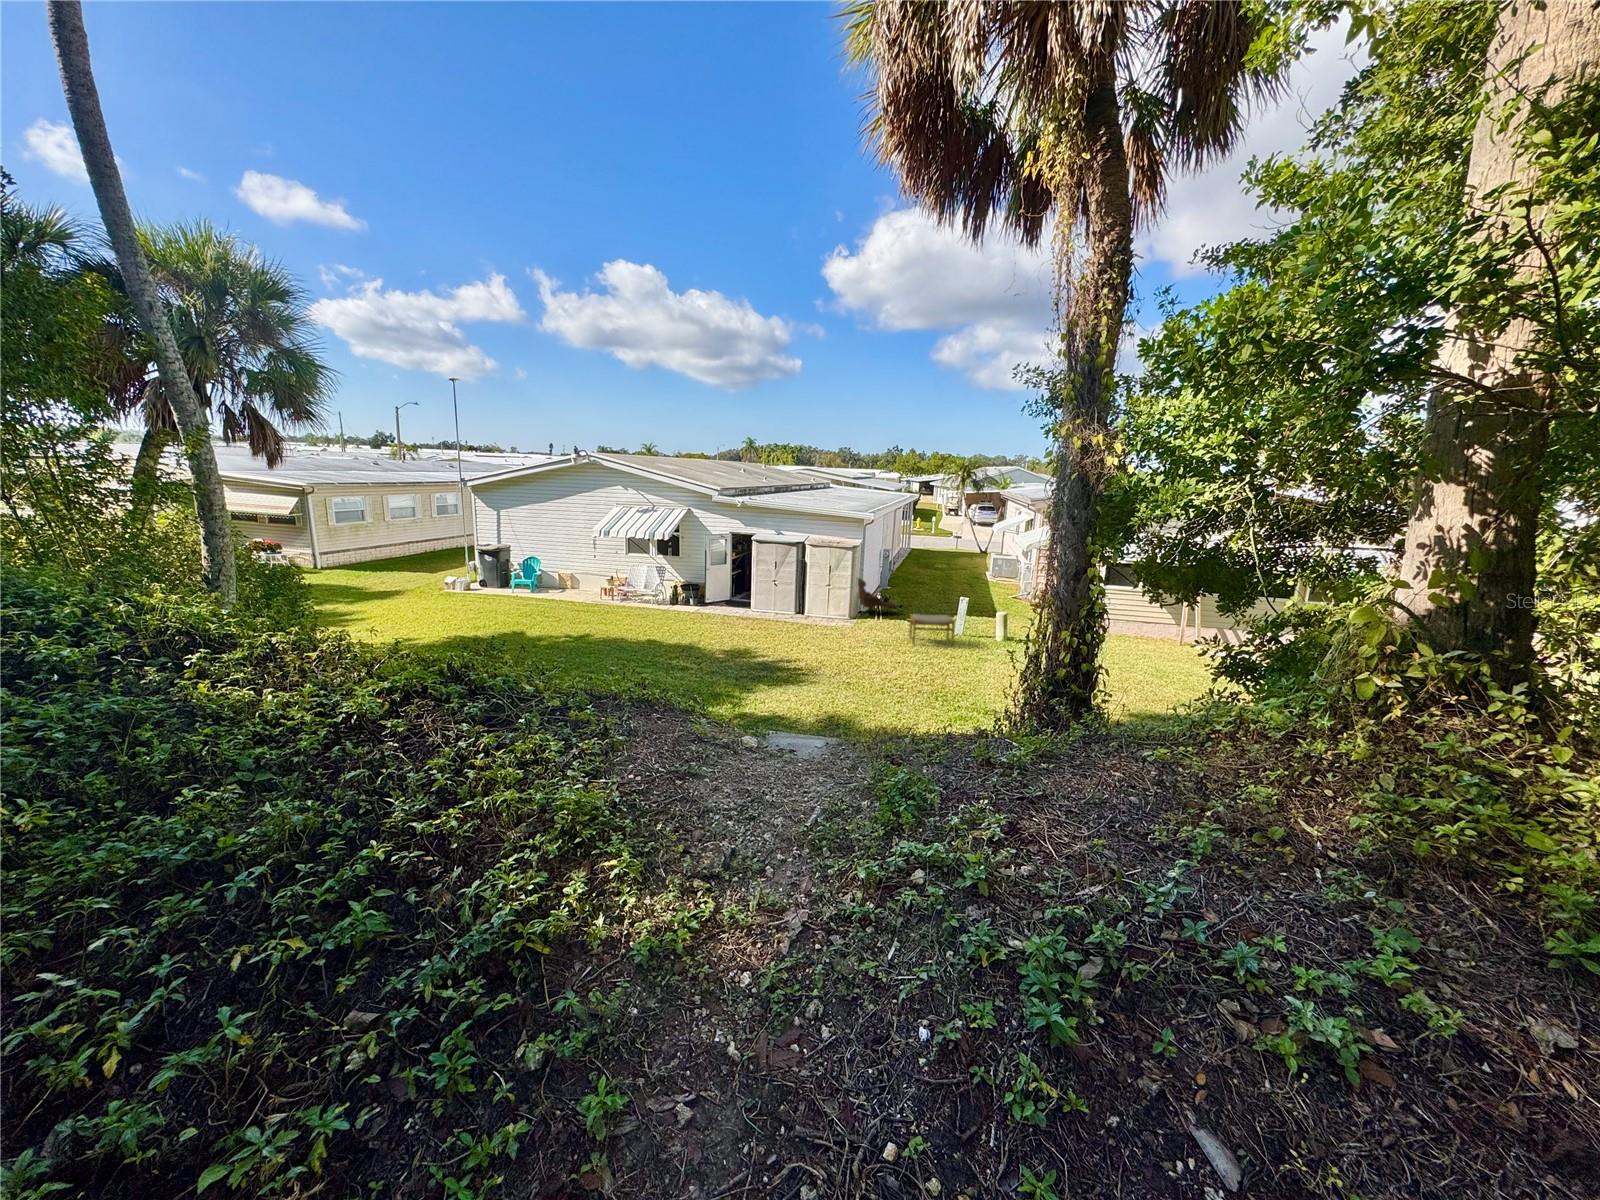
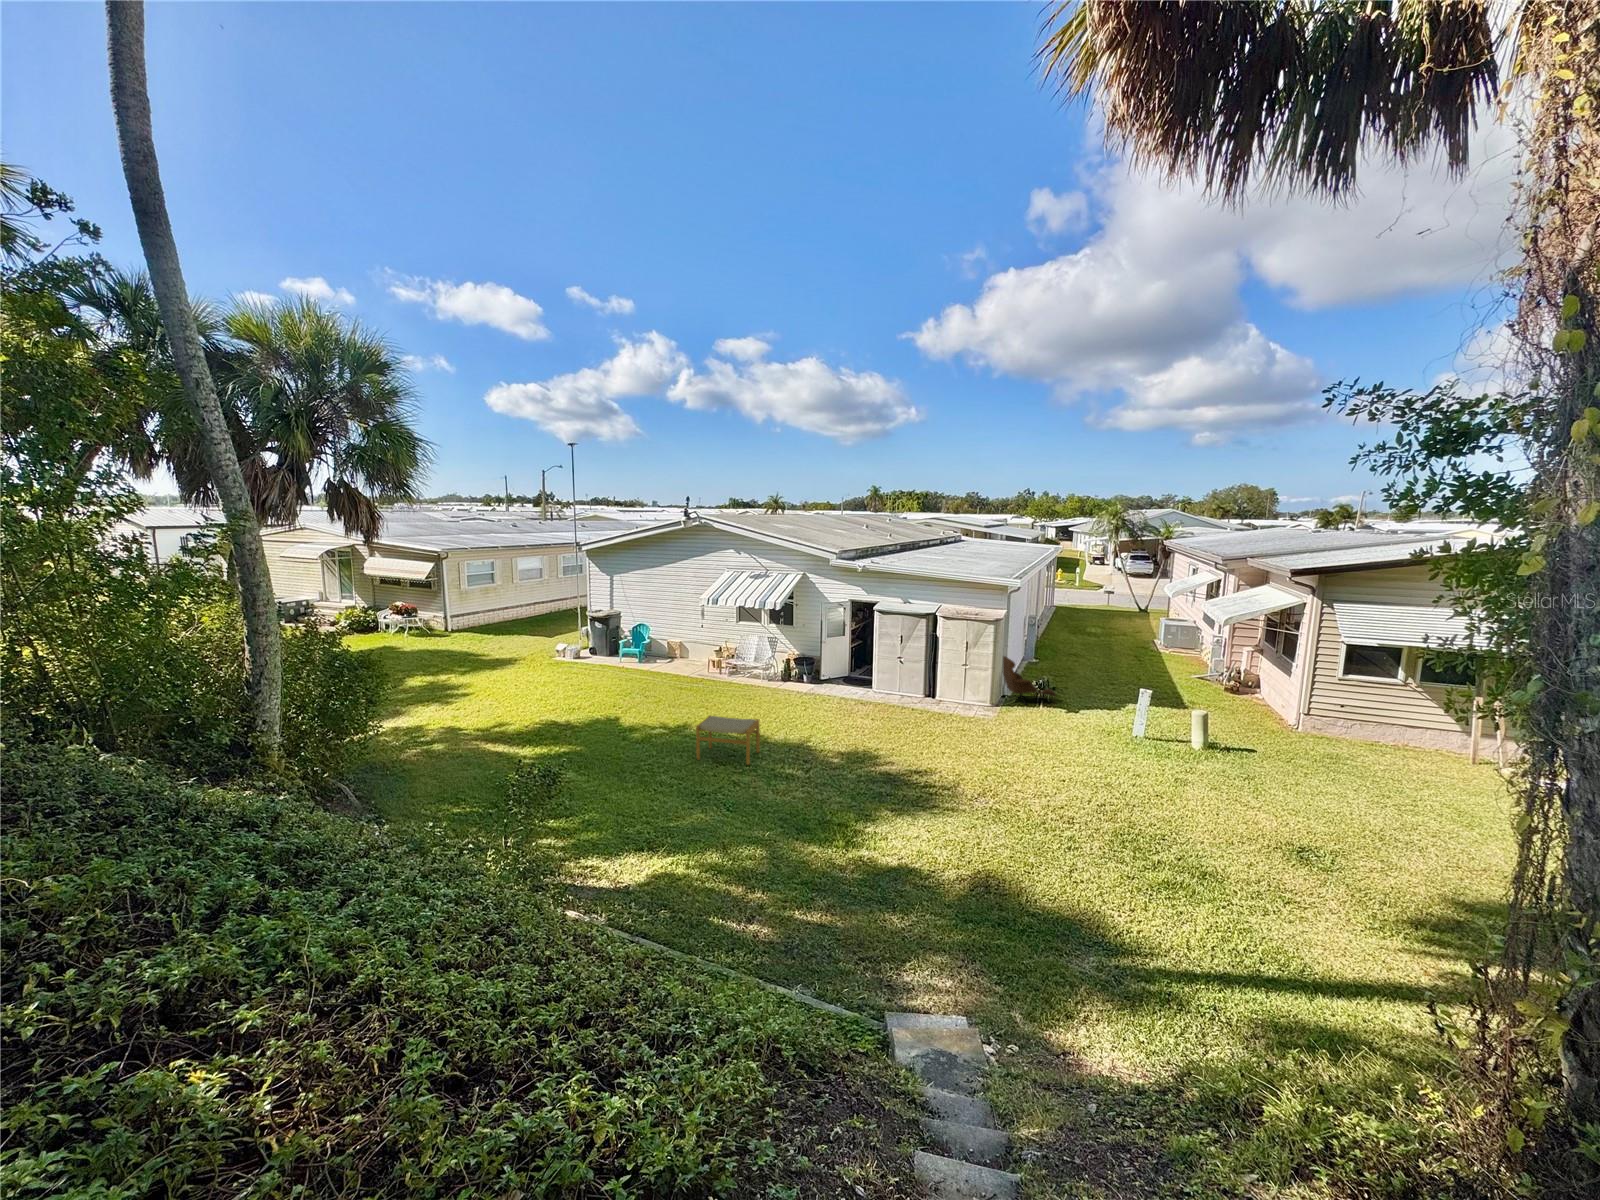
footstool: present [909,614,955,645] -> present [696,716,760,764]

